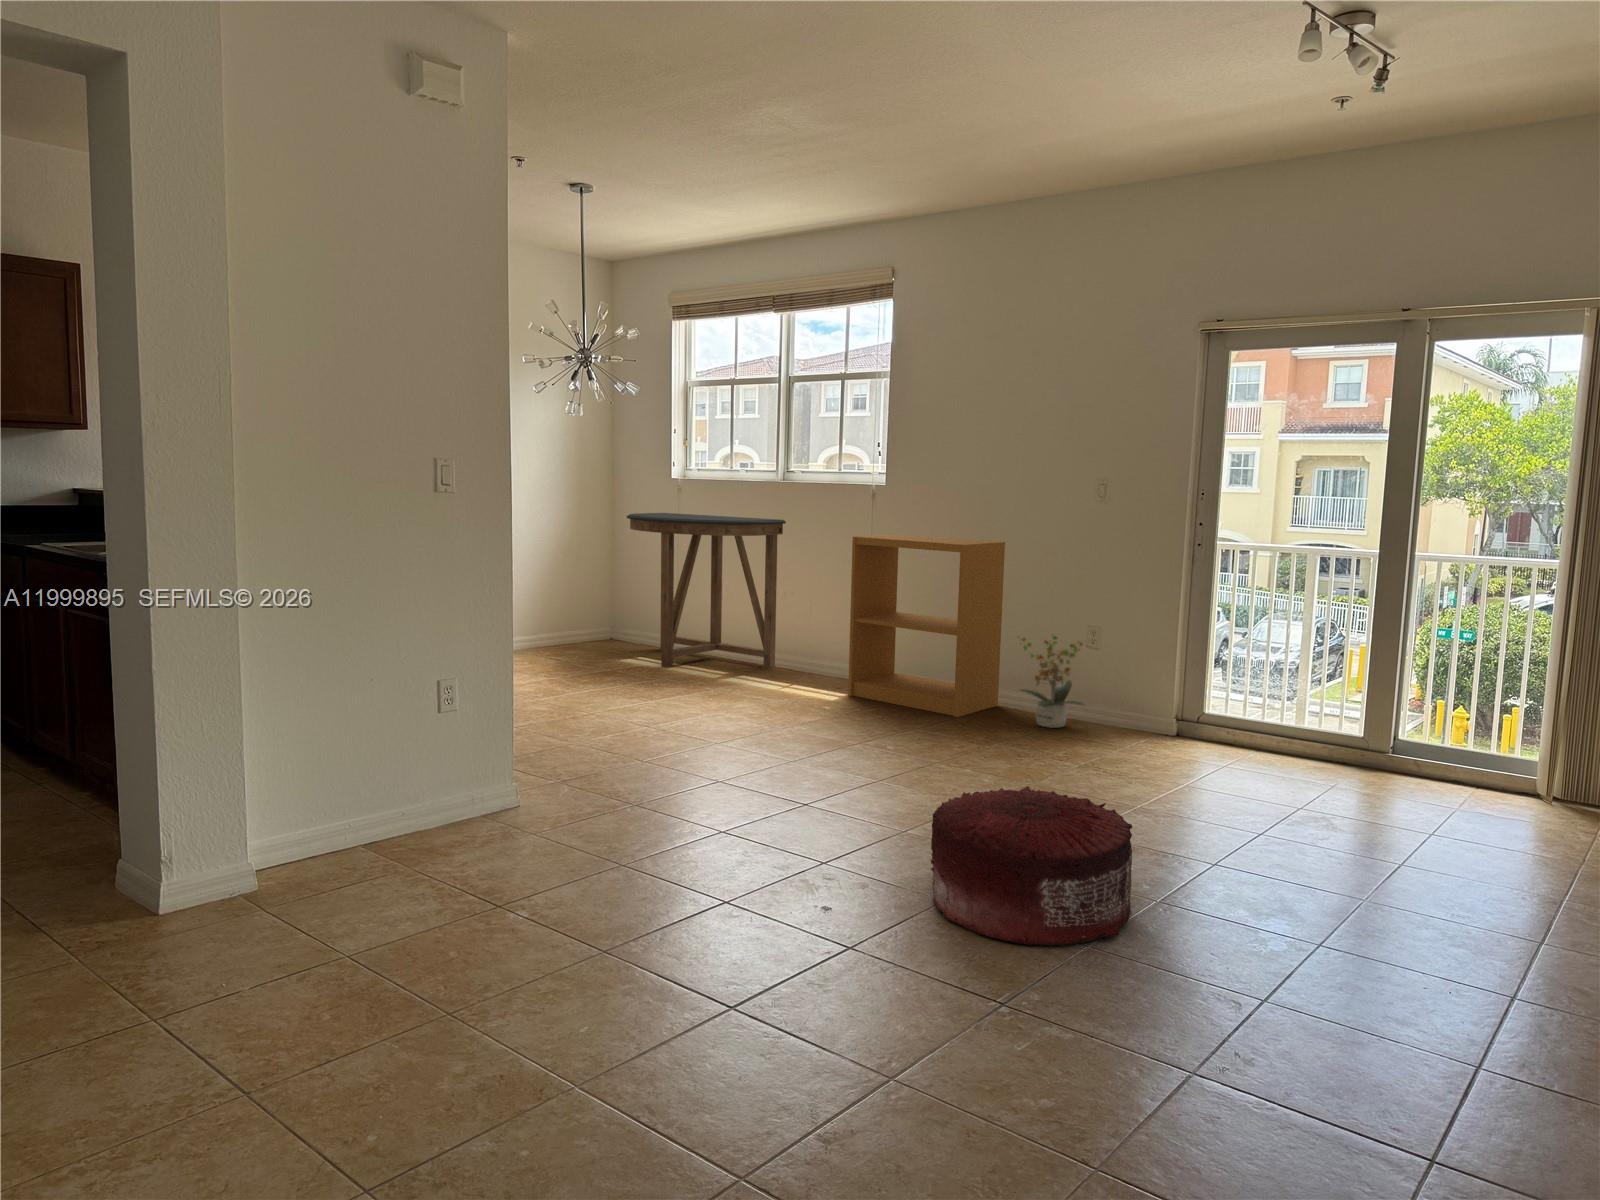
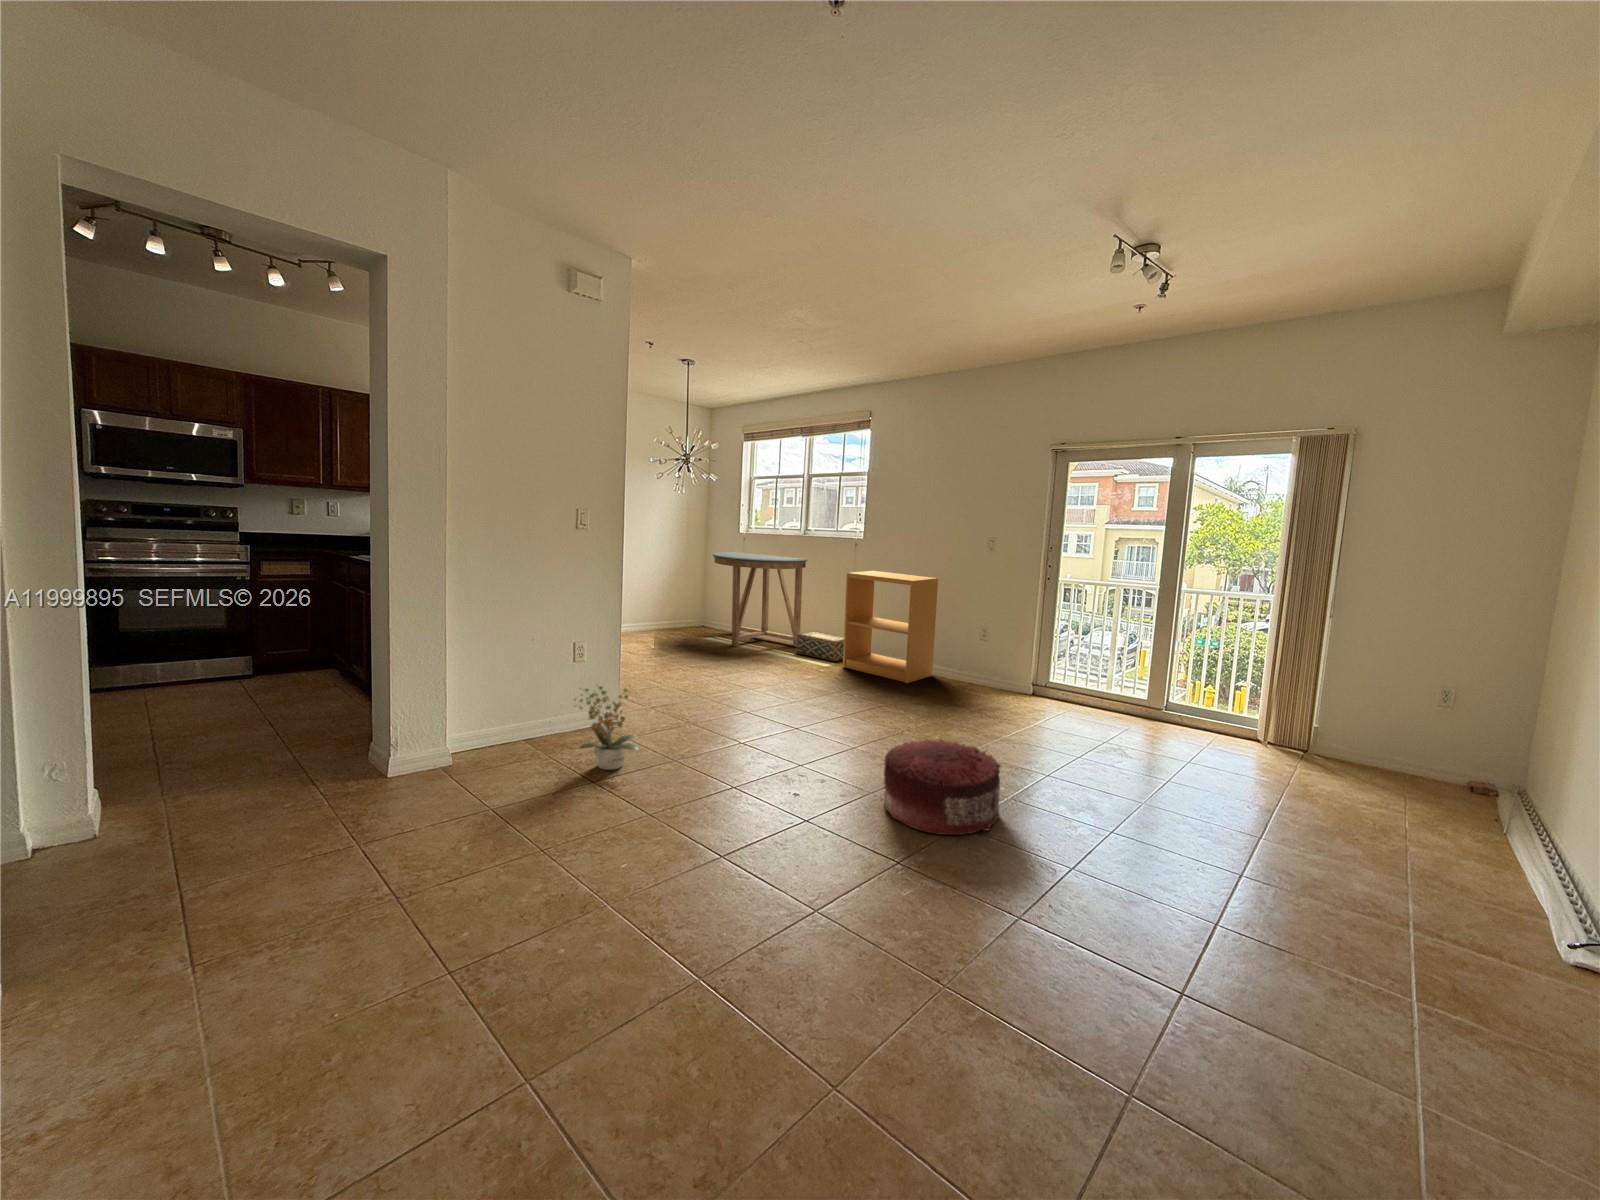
potted plant: present [1021,635,1085,728] -> present [579,686,638,770]
woven basket: none [771,639,863,687] -> present [797,631,844,661]

